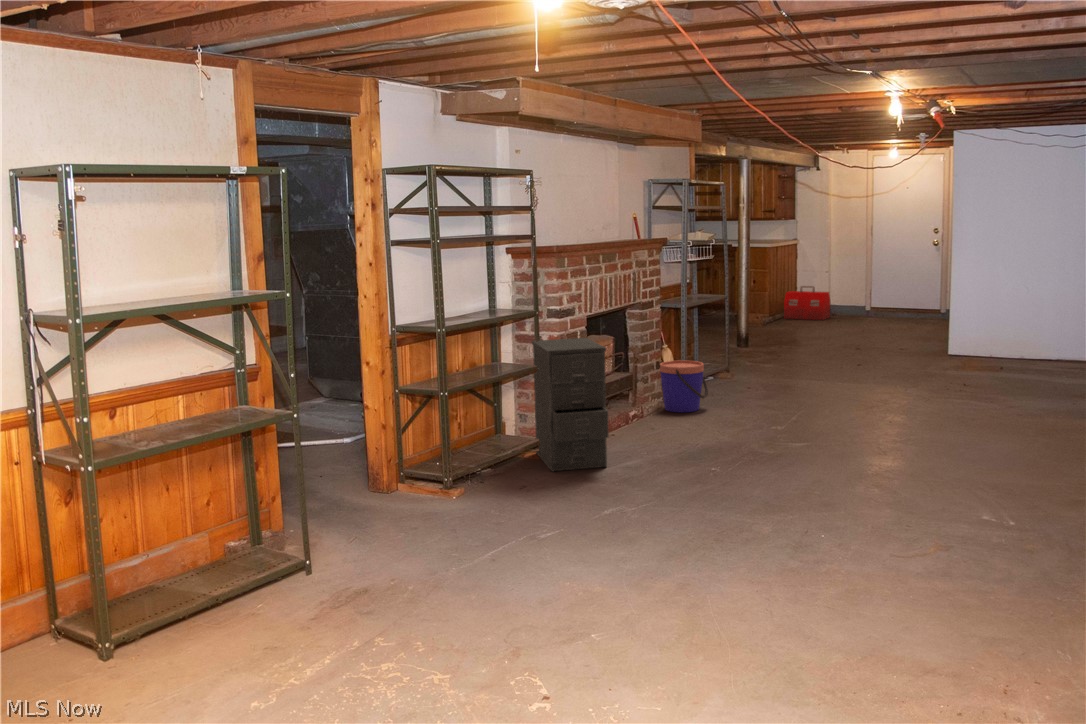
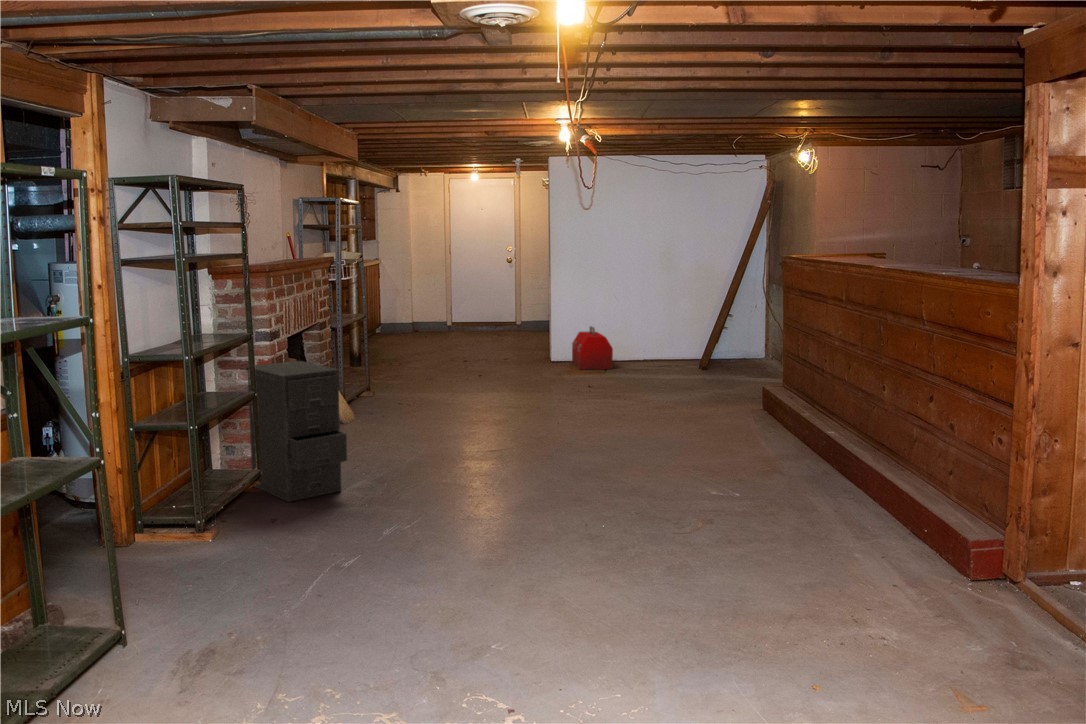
toolbox: present [784,286,830,320] -> present [572,326,613,370]
bucket: present [660,360,708,412] -> none [337,380,386,432]

